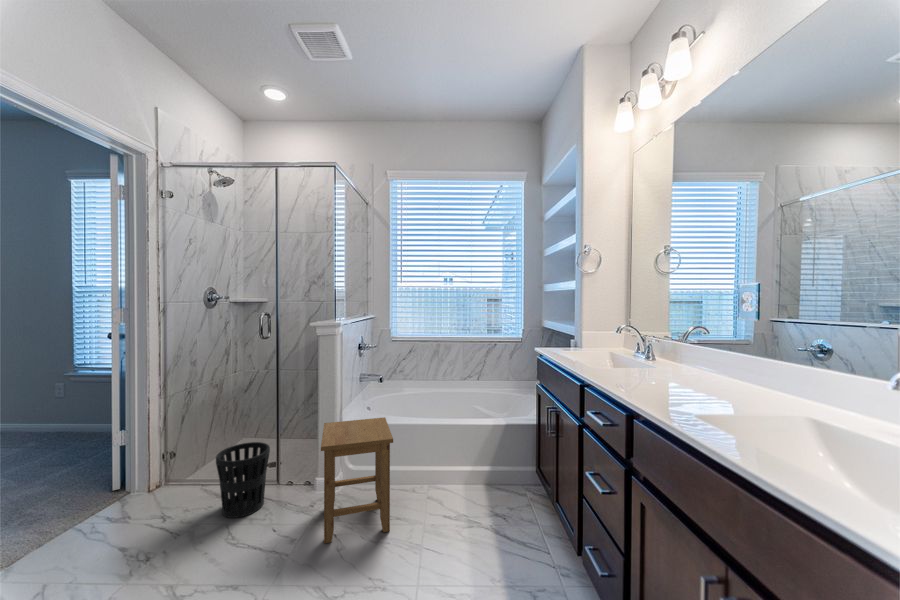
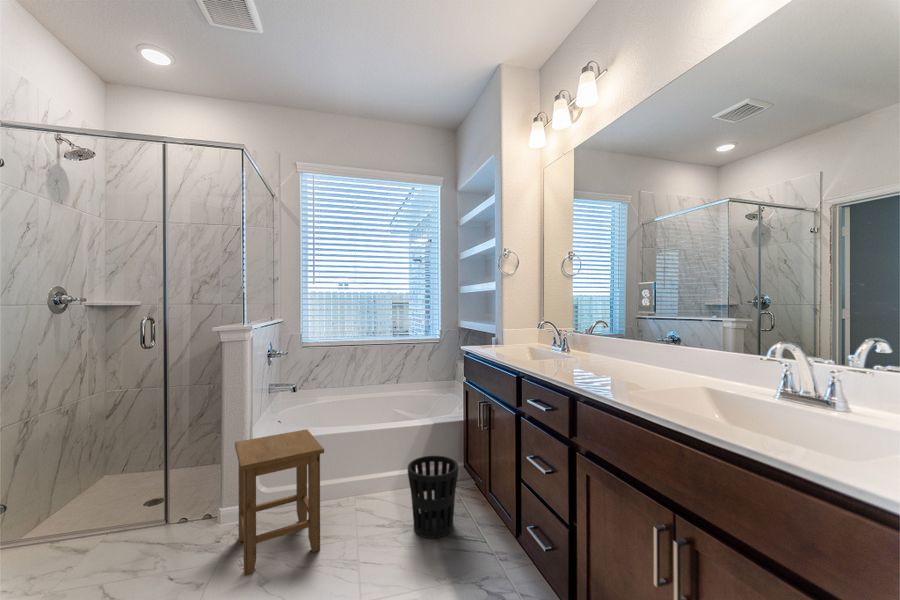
wastebasket: present [216,442,270,518] -> present [408,456,458,538]

